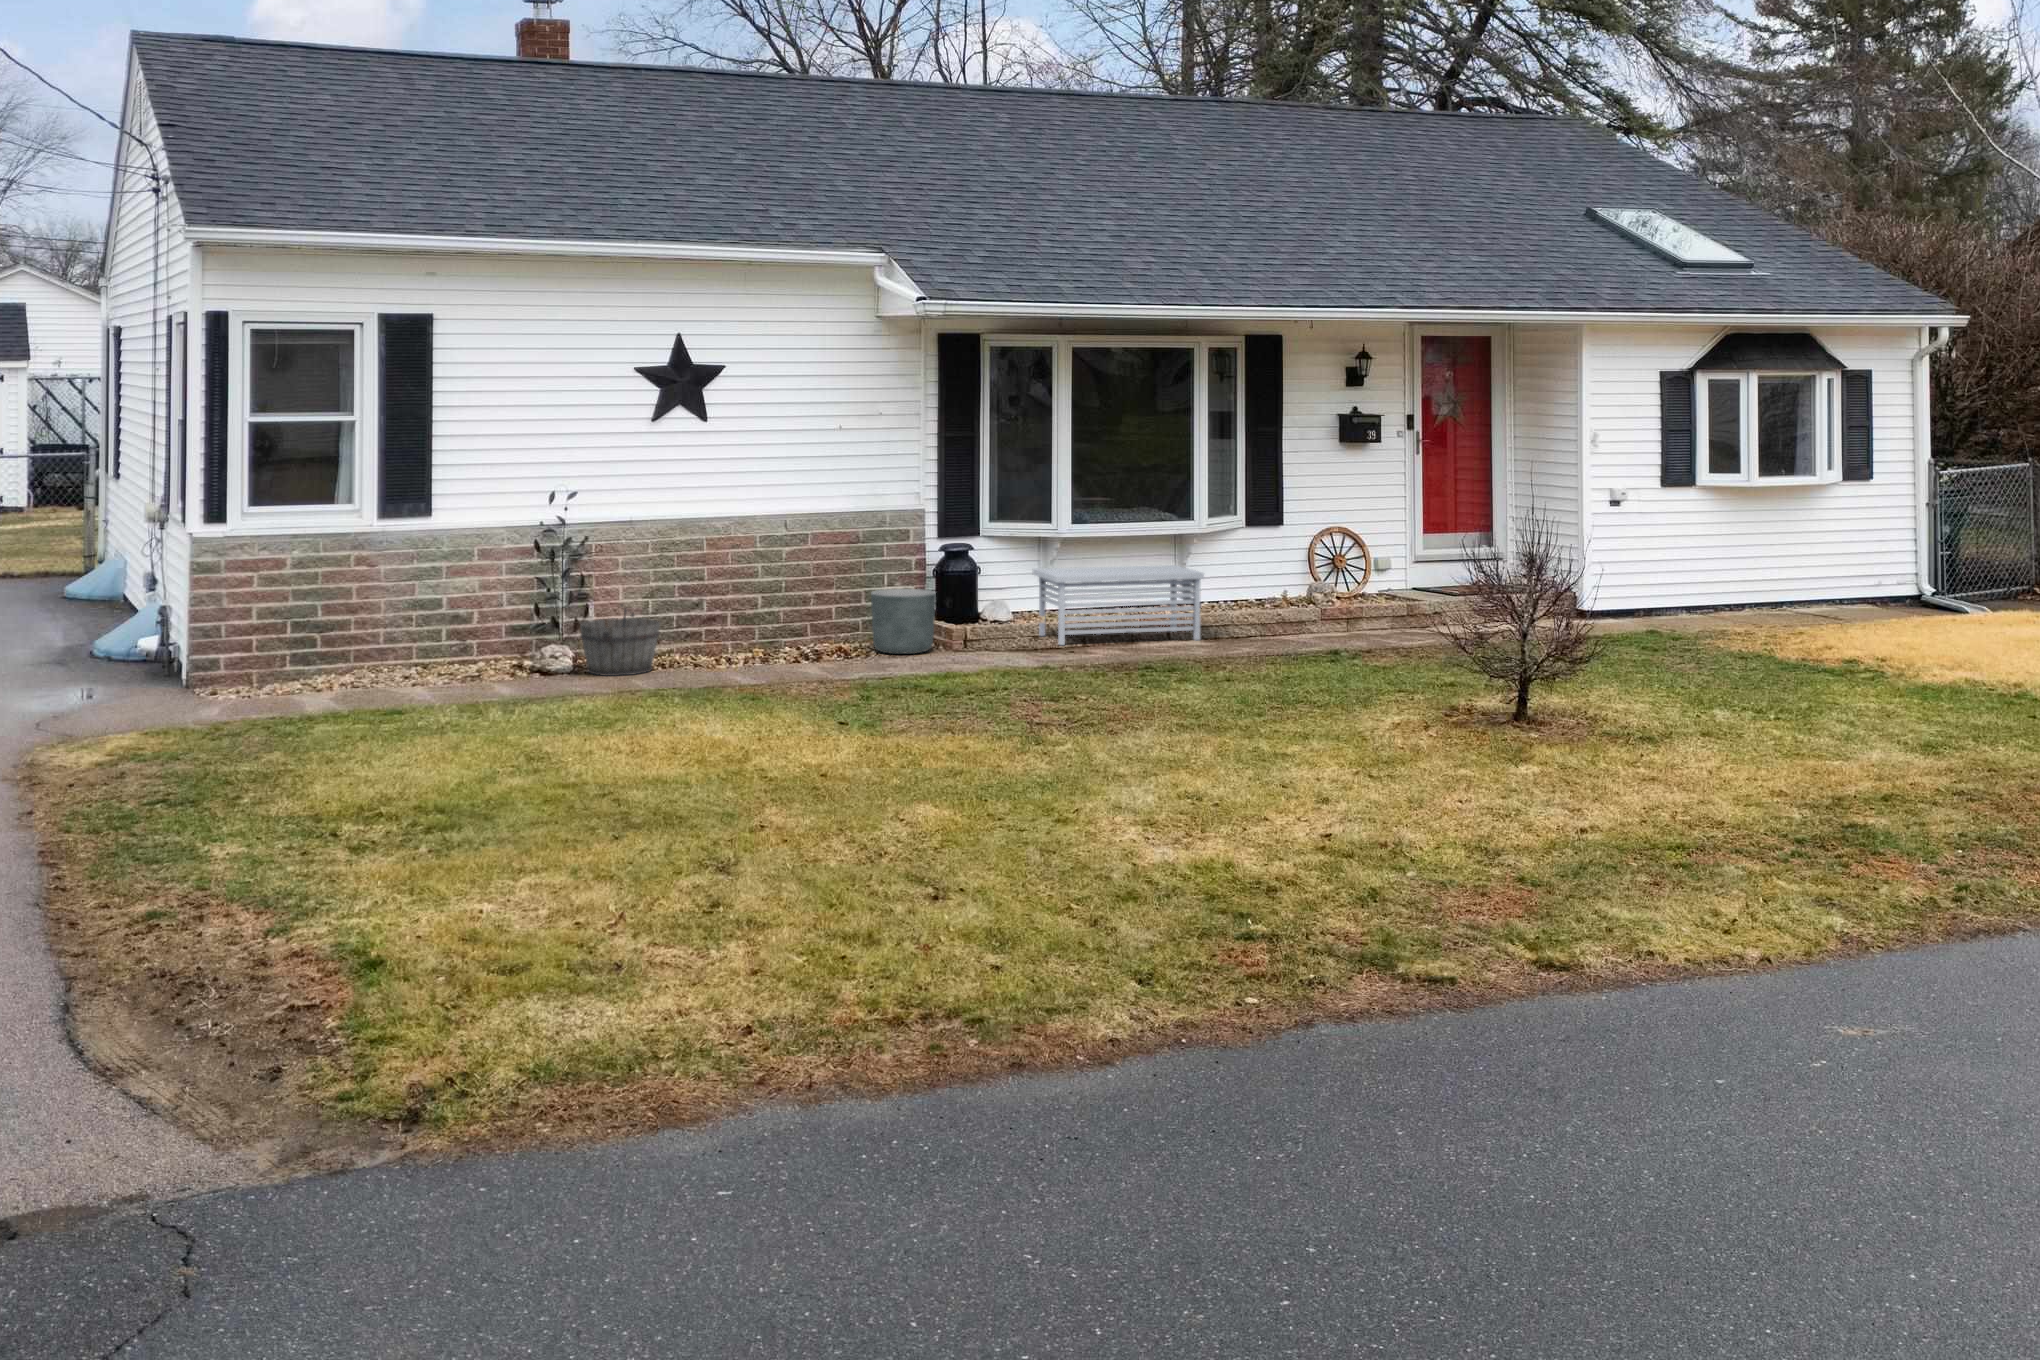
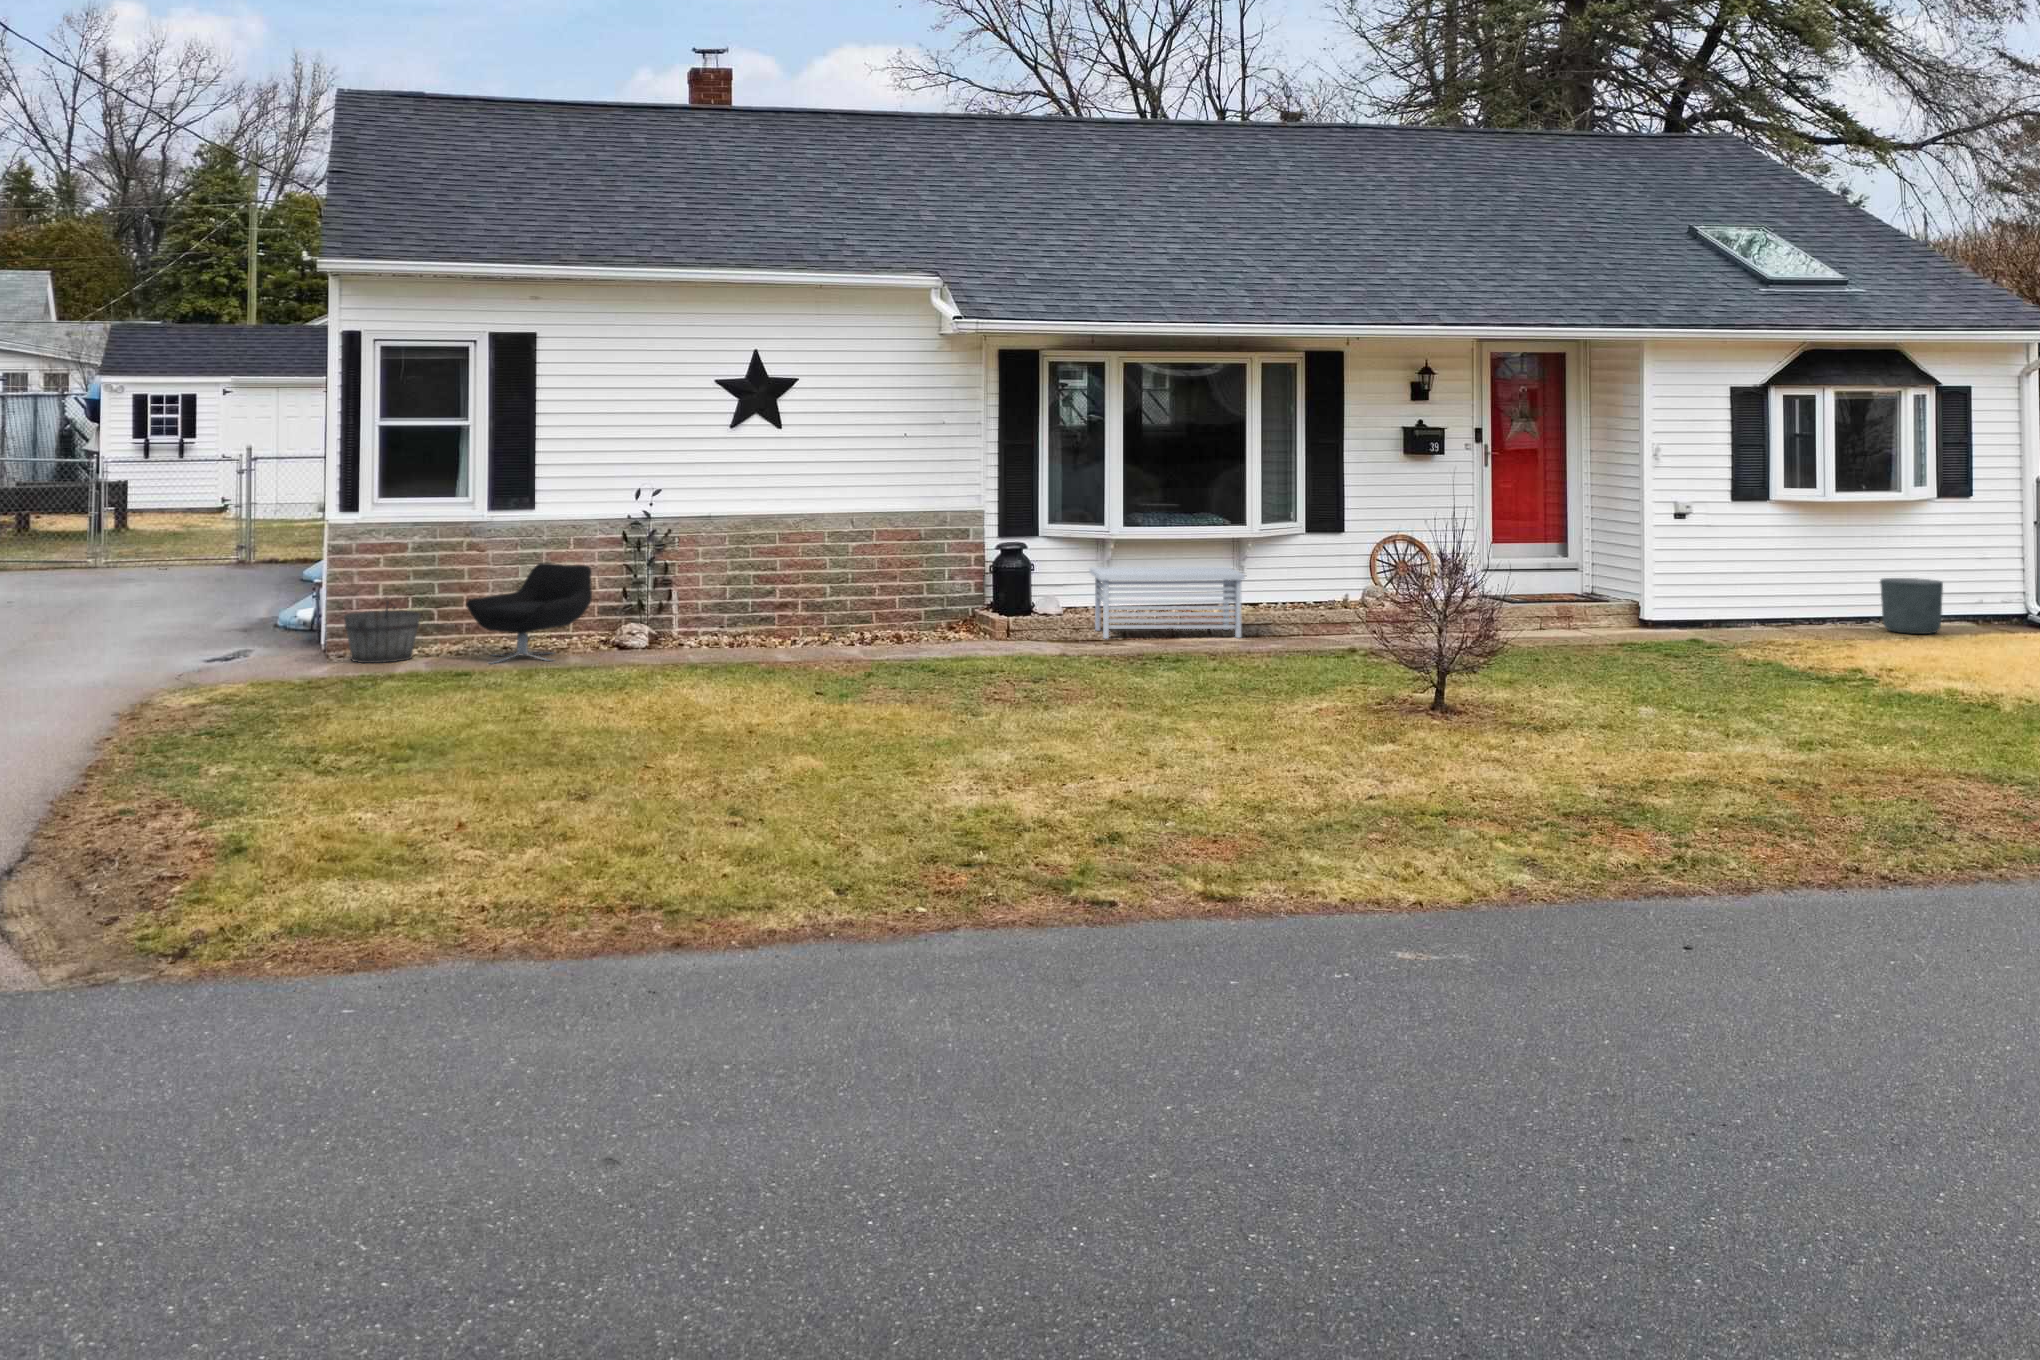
lounge chair: none [364,578,512,698] -> present [466,563,592,664]
planter: present [871,589,936,654] -> present [1880,578,1943,634]
wooden bucket: present [580,609,660,676] -> present [344,601,420,663]

